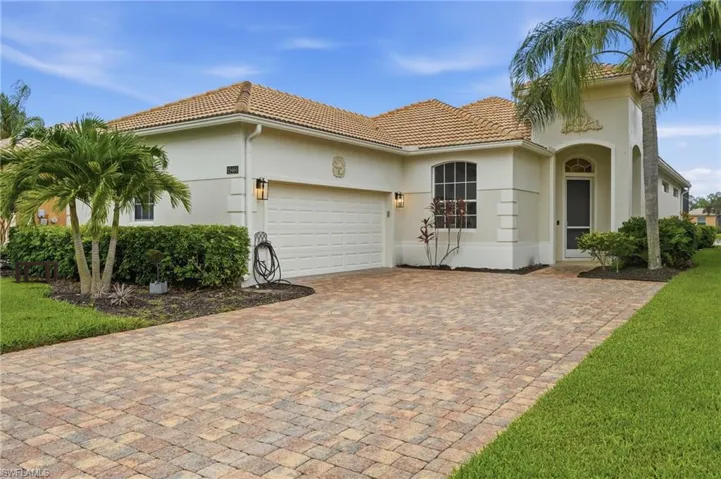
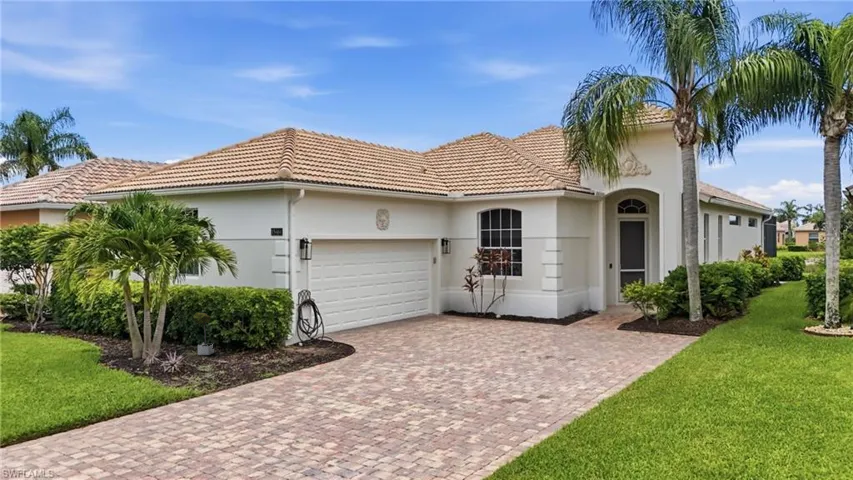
bench: present [15,261,59,283] -> none [64,319,107,341]

